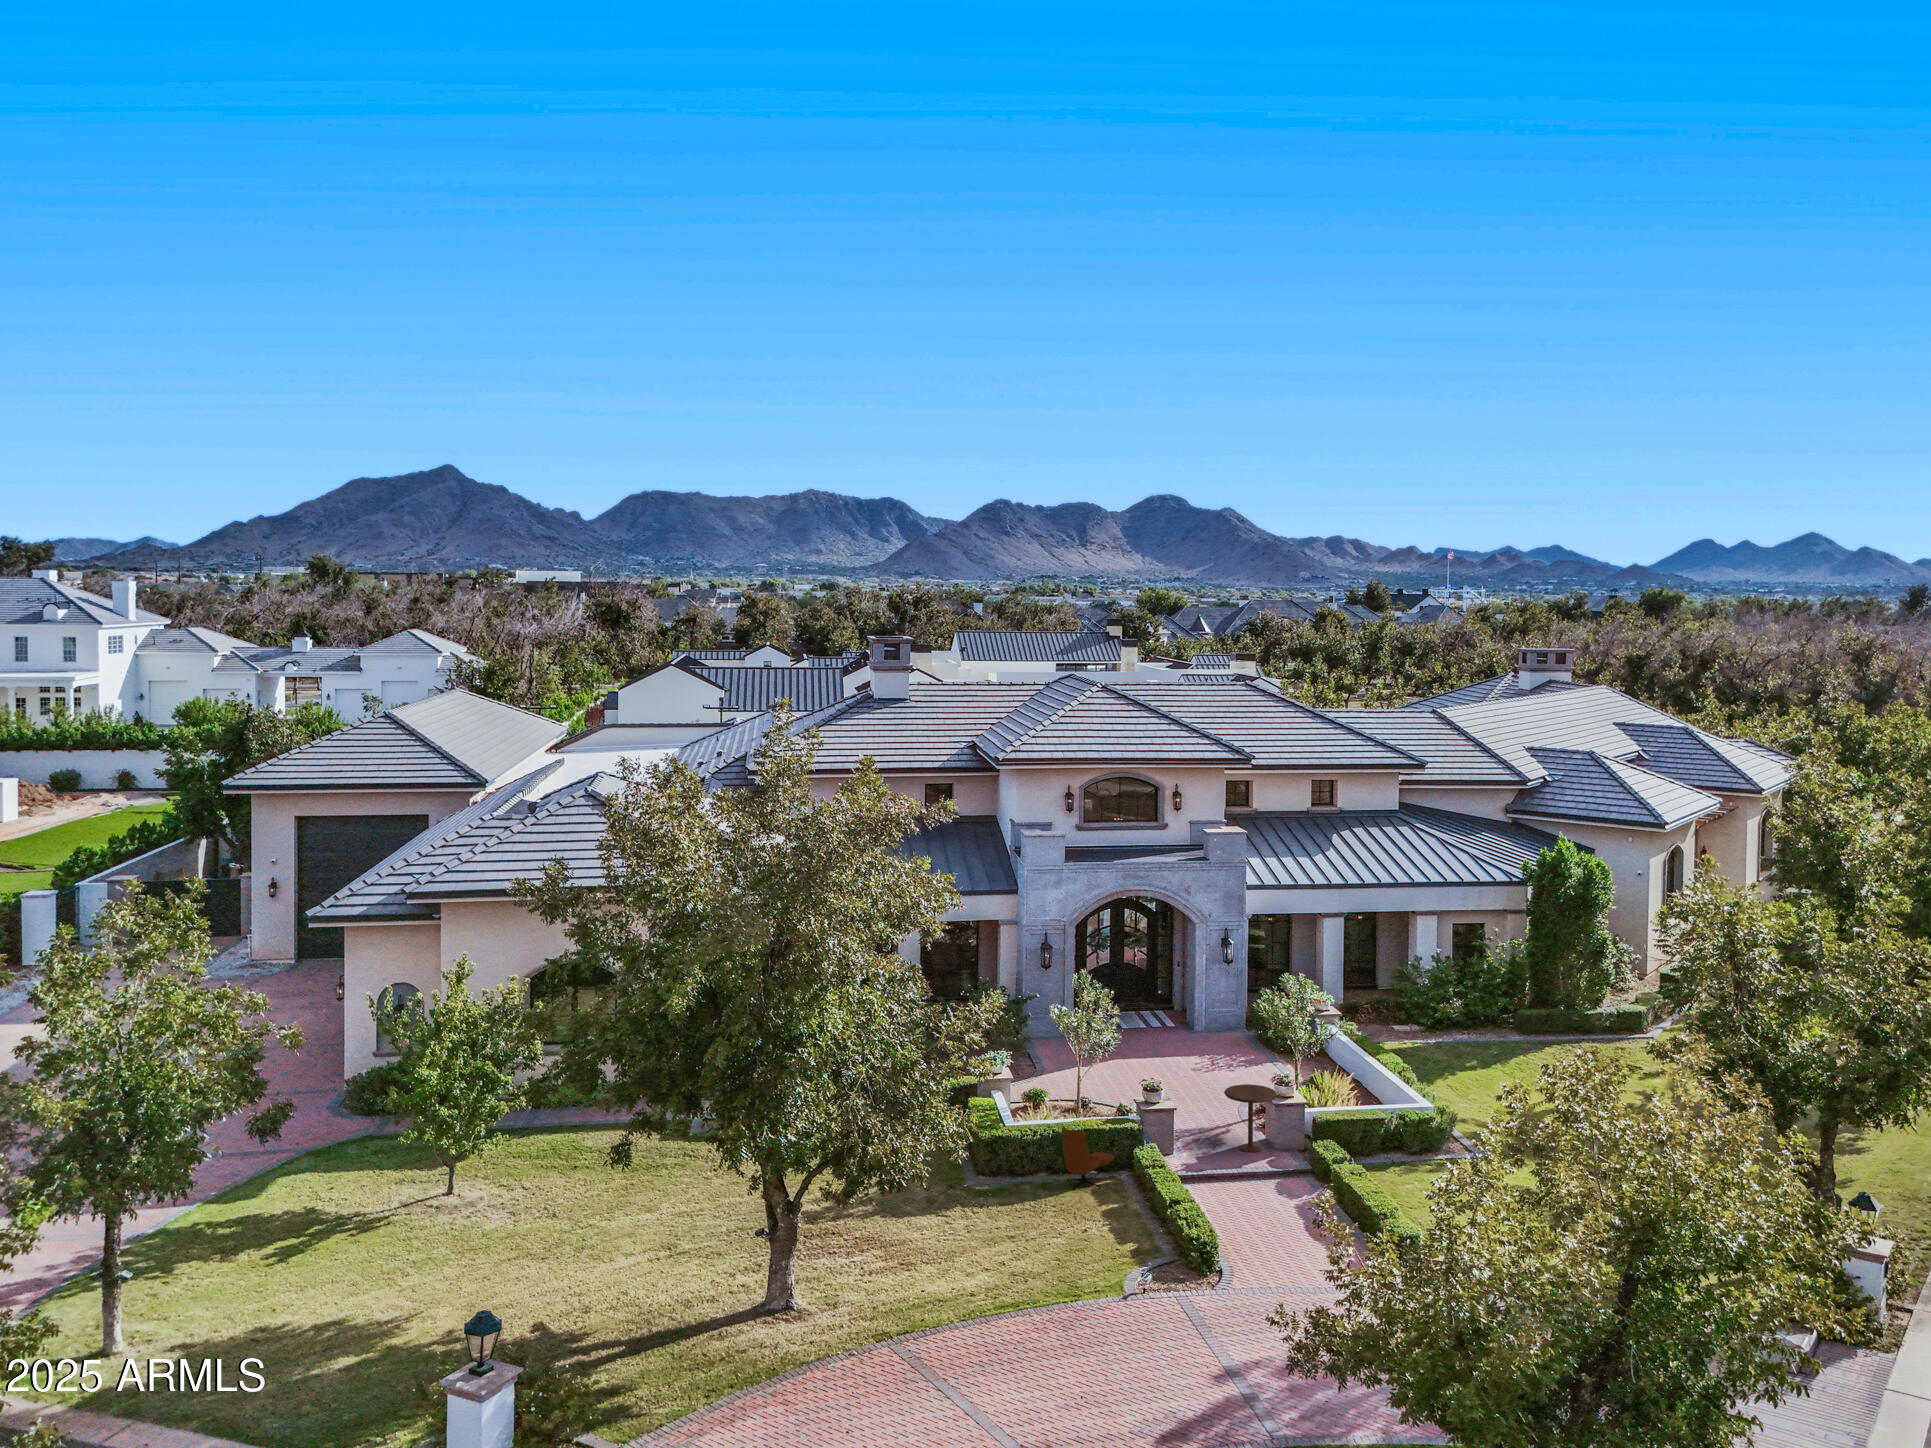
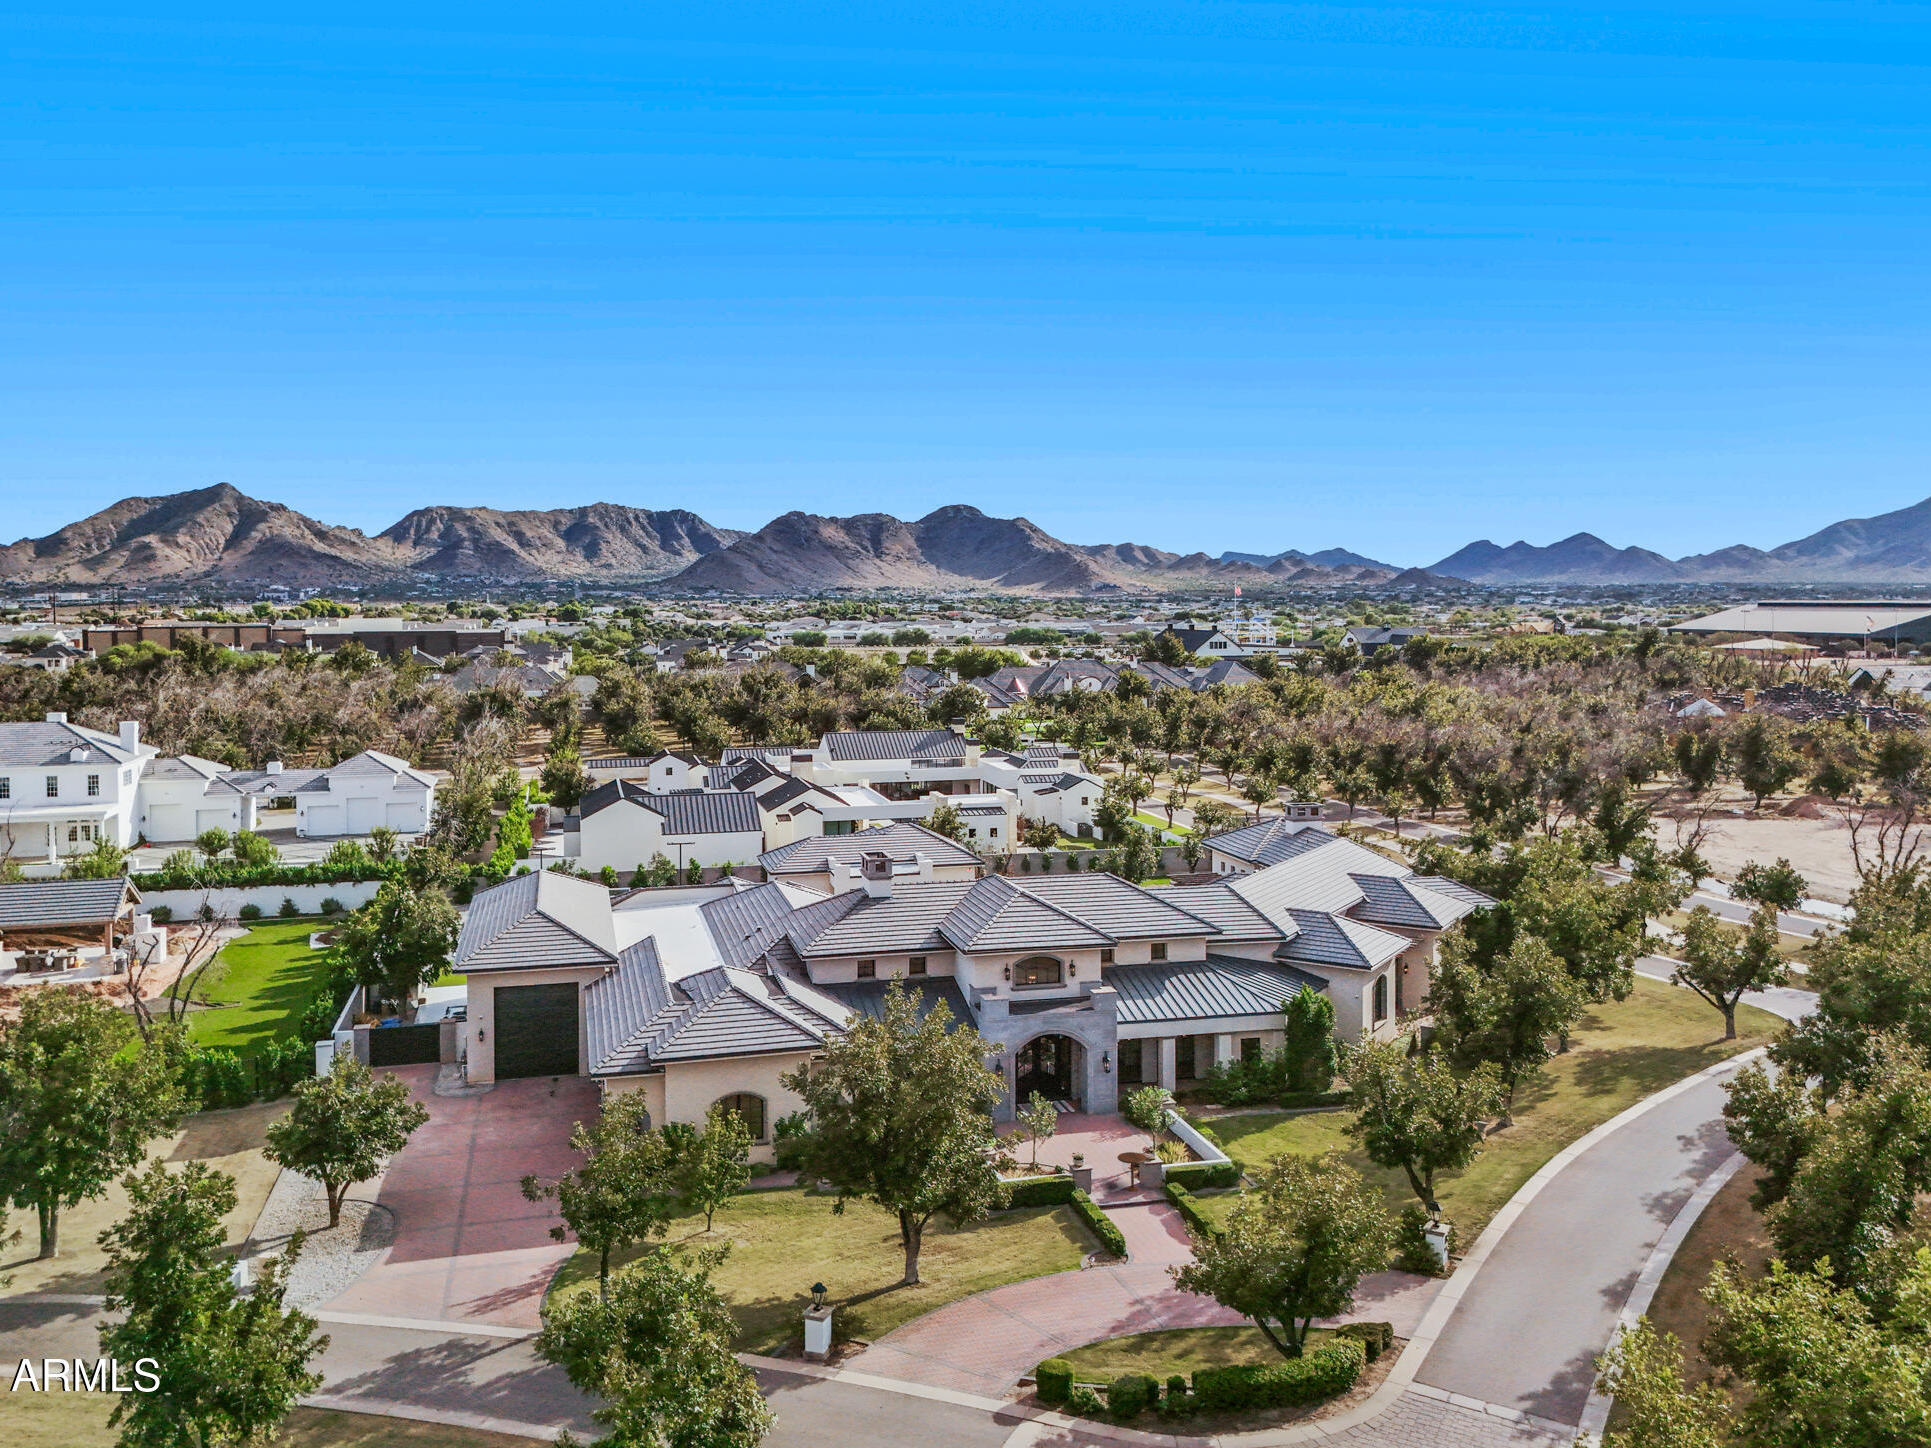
lounge chair: present [1062,1127,1115,1190] -> none [1035,1182,1061,1217]

